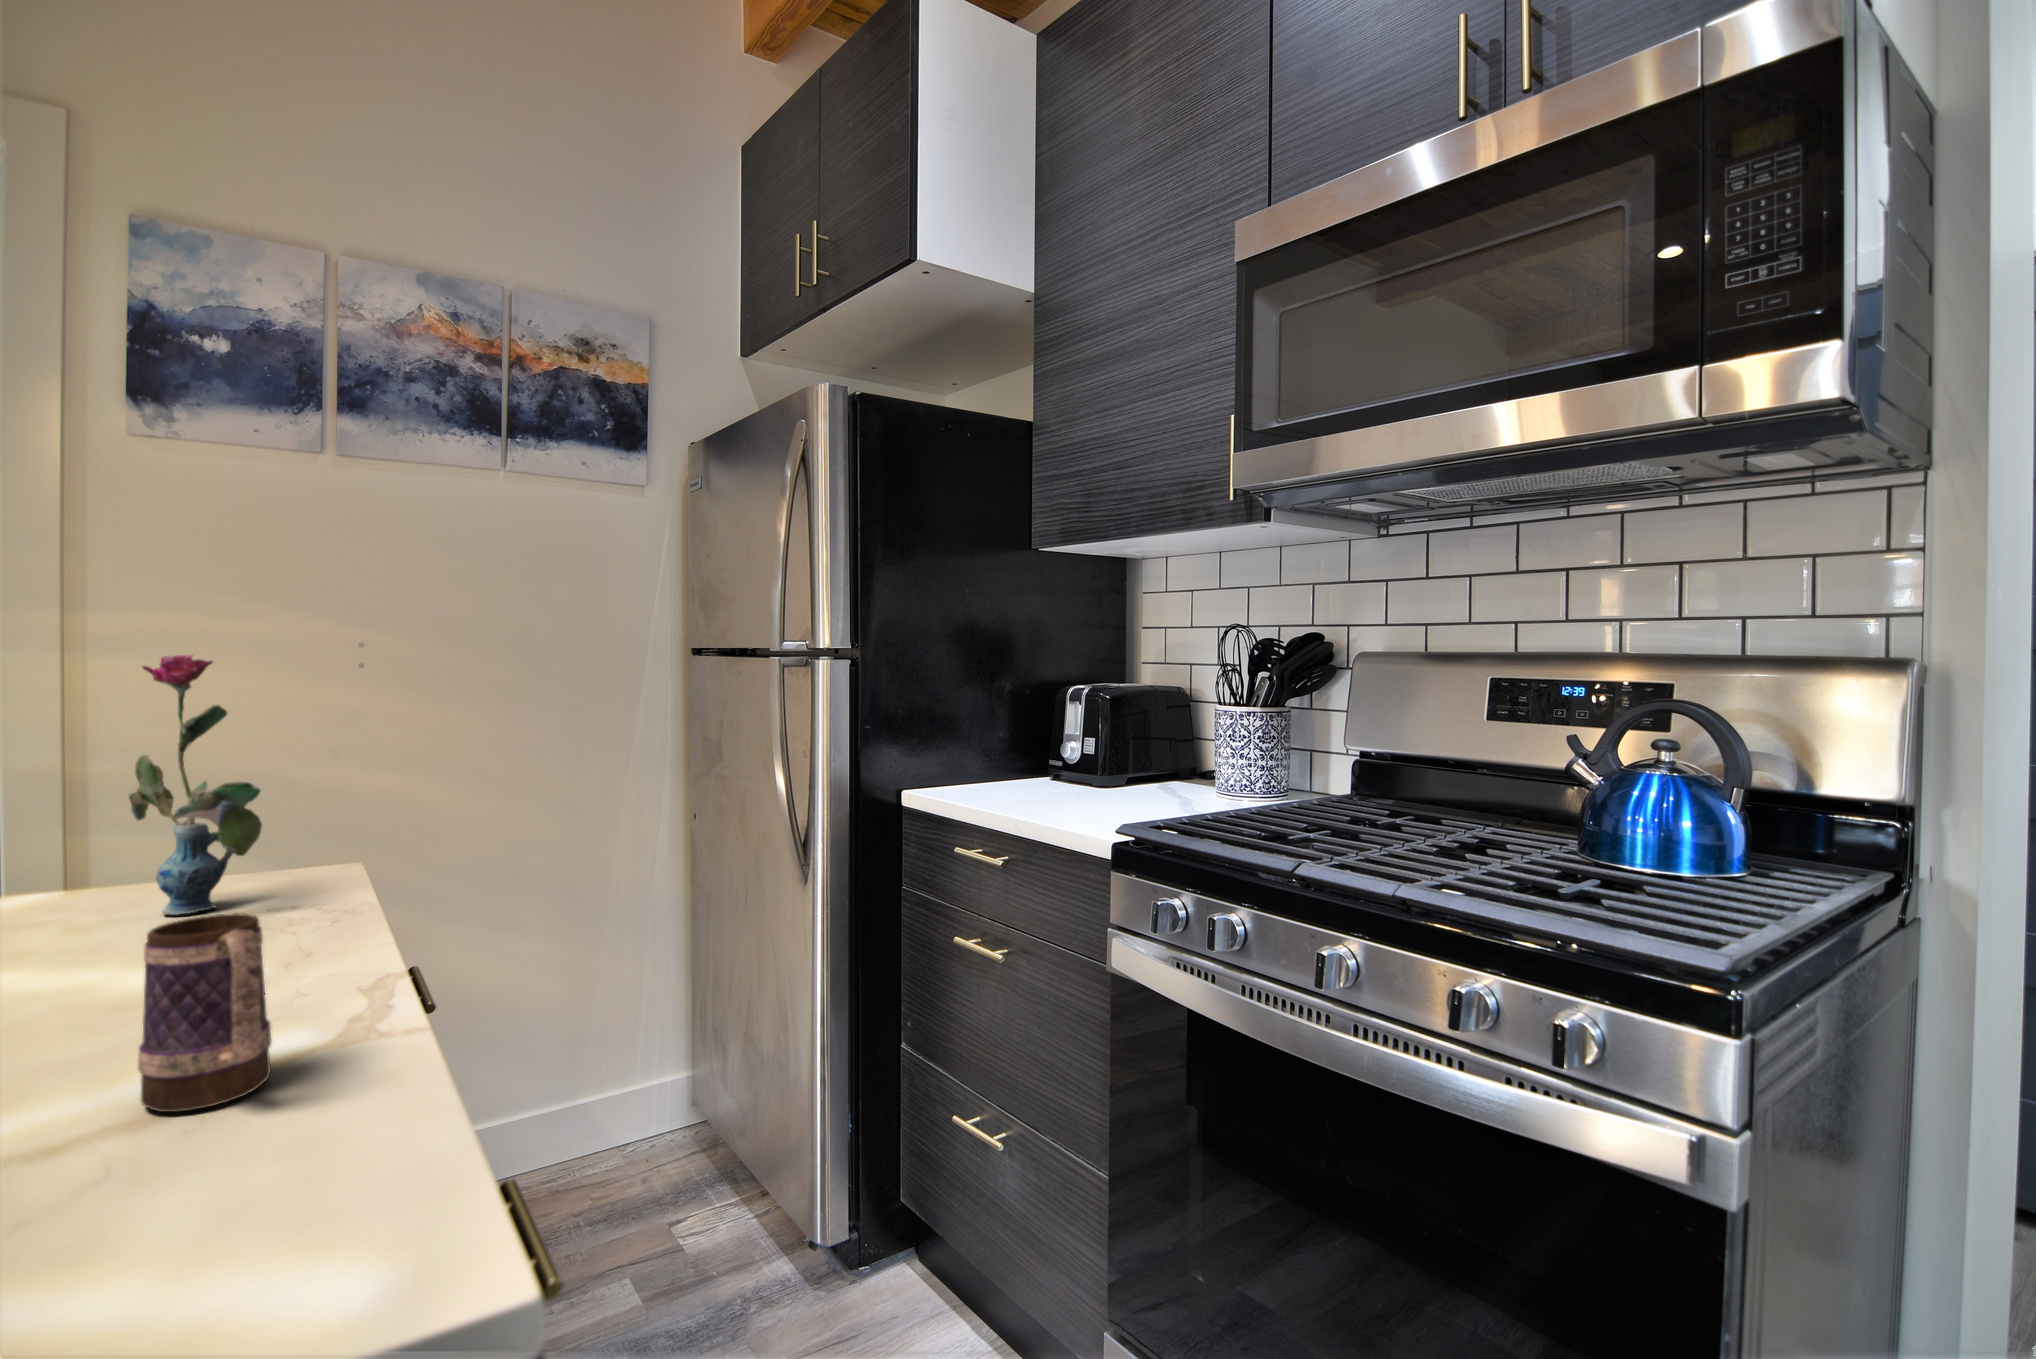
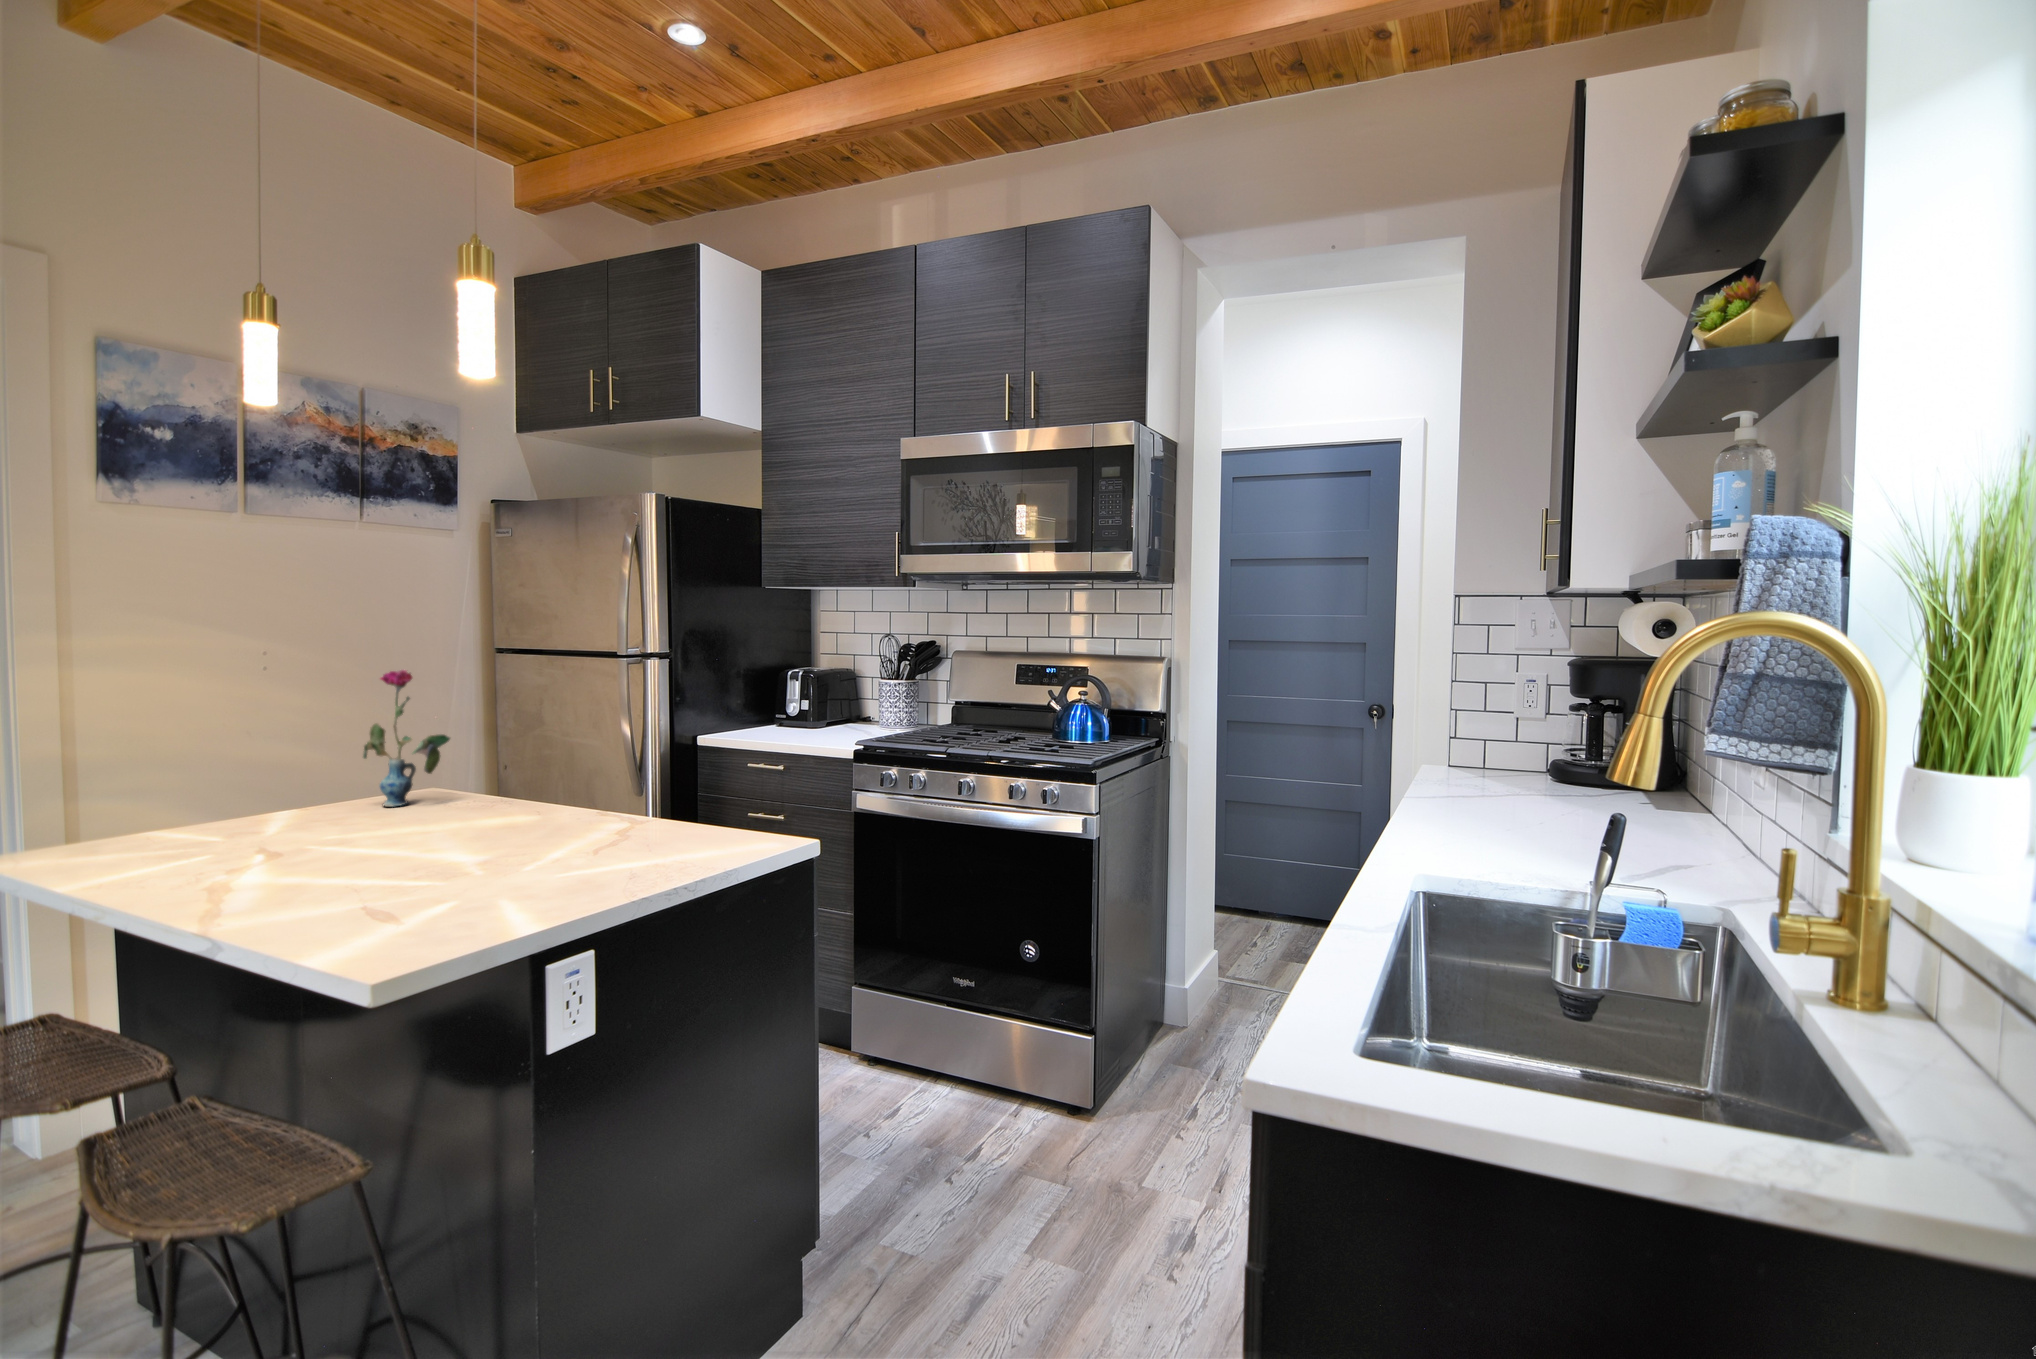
mug: present [138,913,272,1112] -> none [587,768,641,833]

